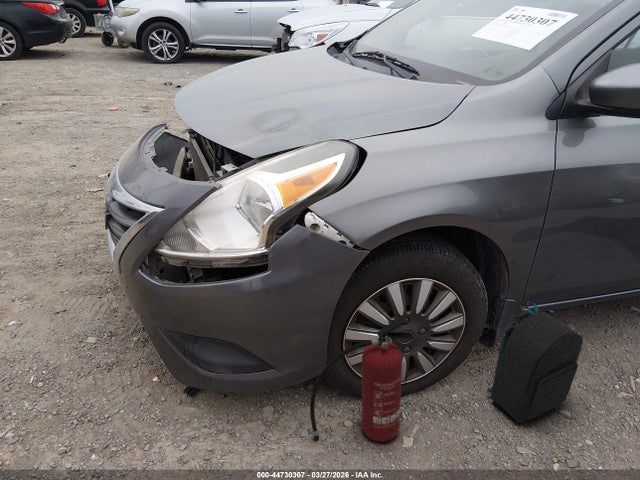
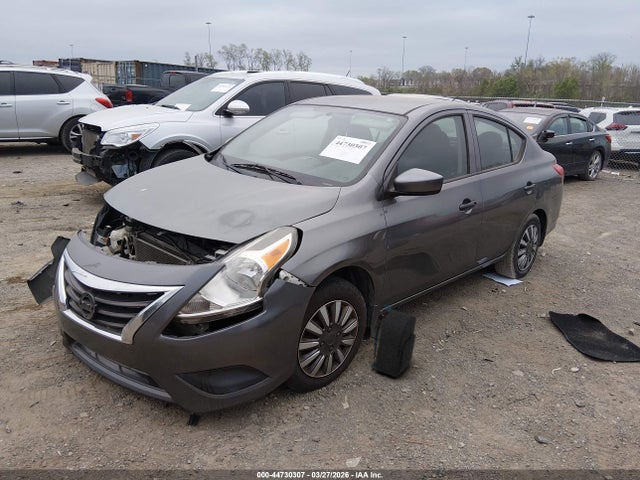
fire extinguisher: present [310,318,413,441] -> none [292,325,344,421]

